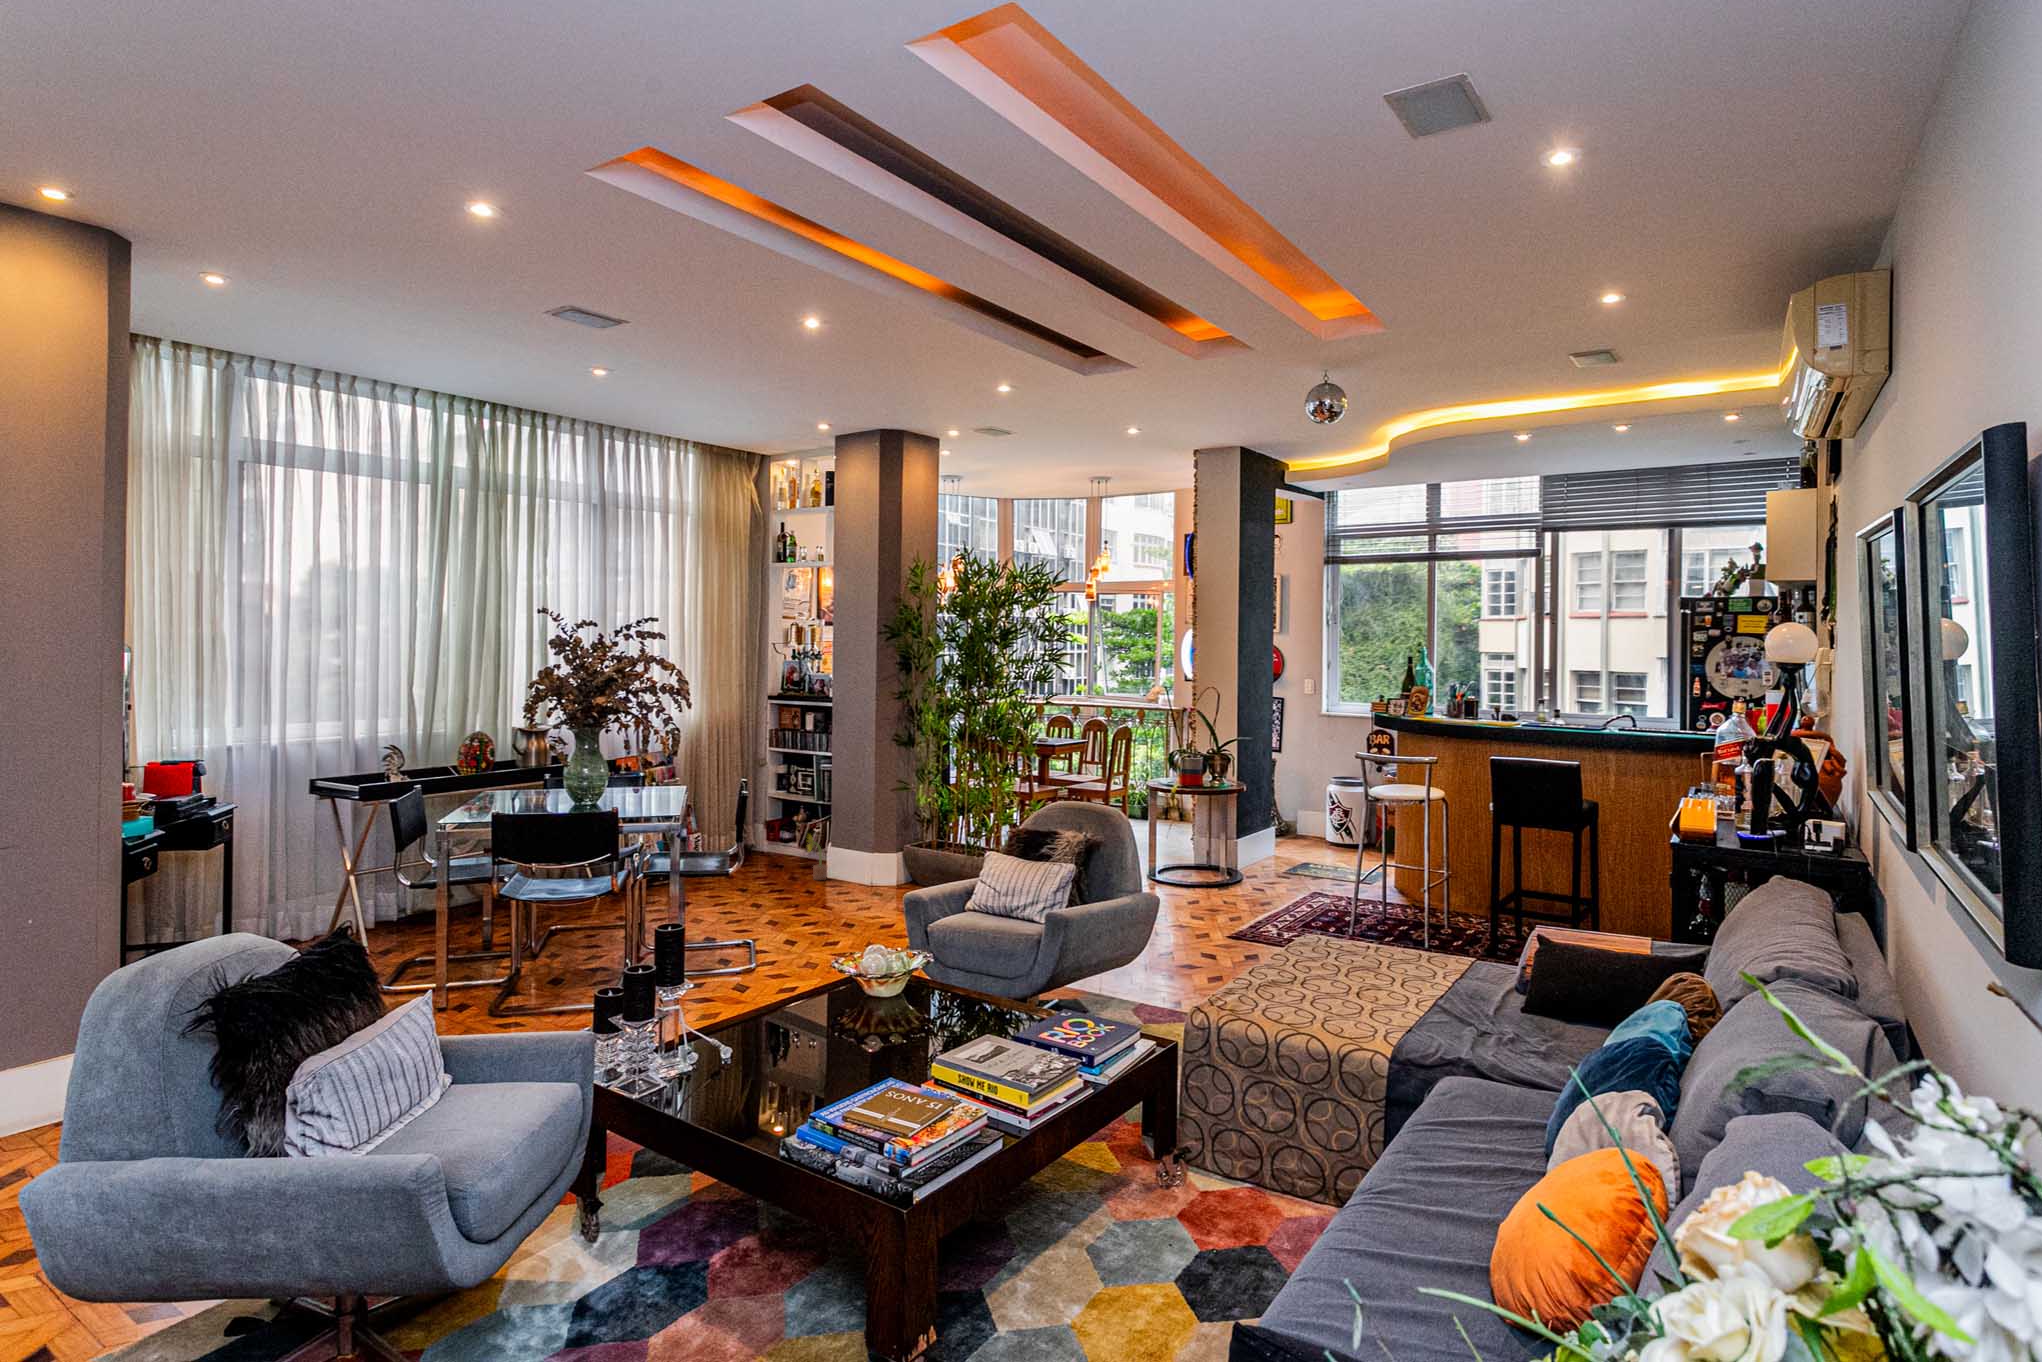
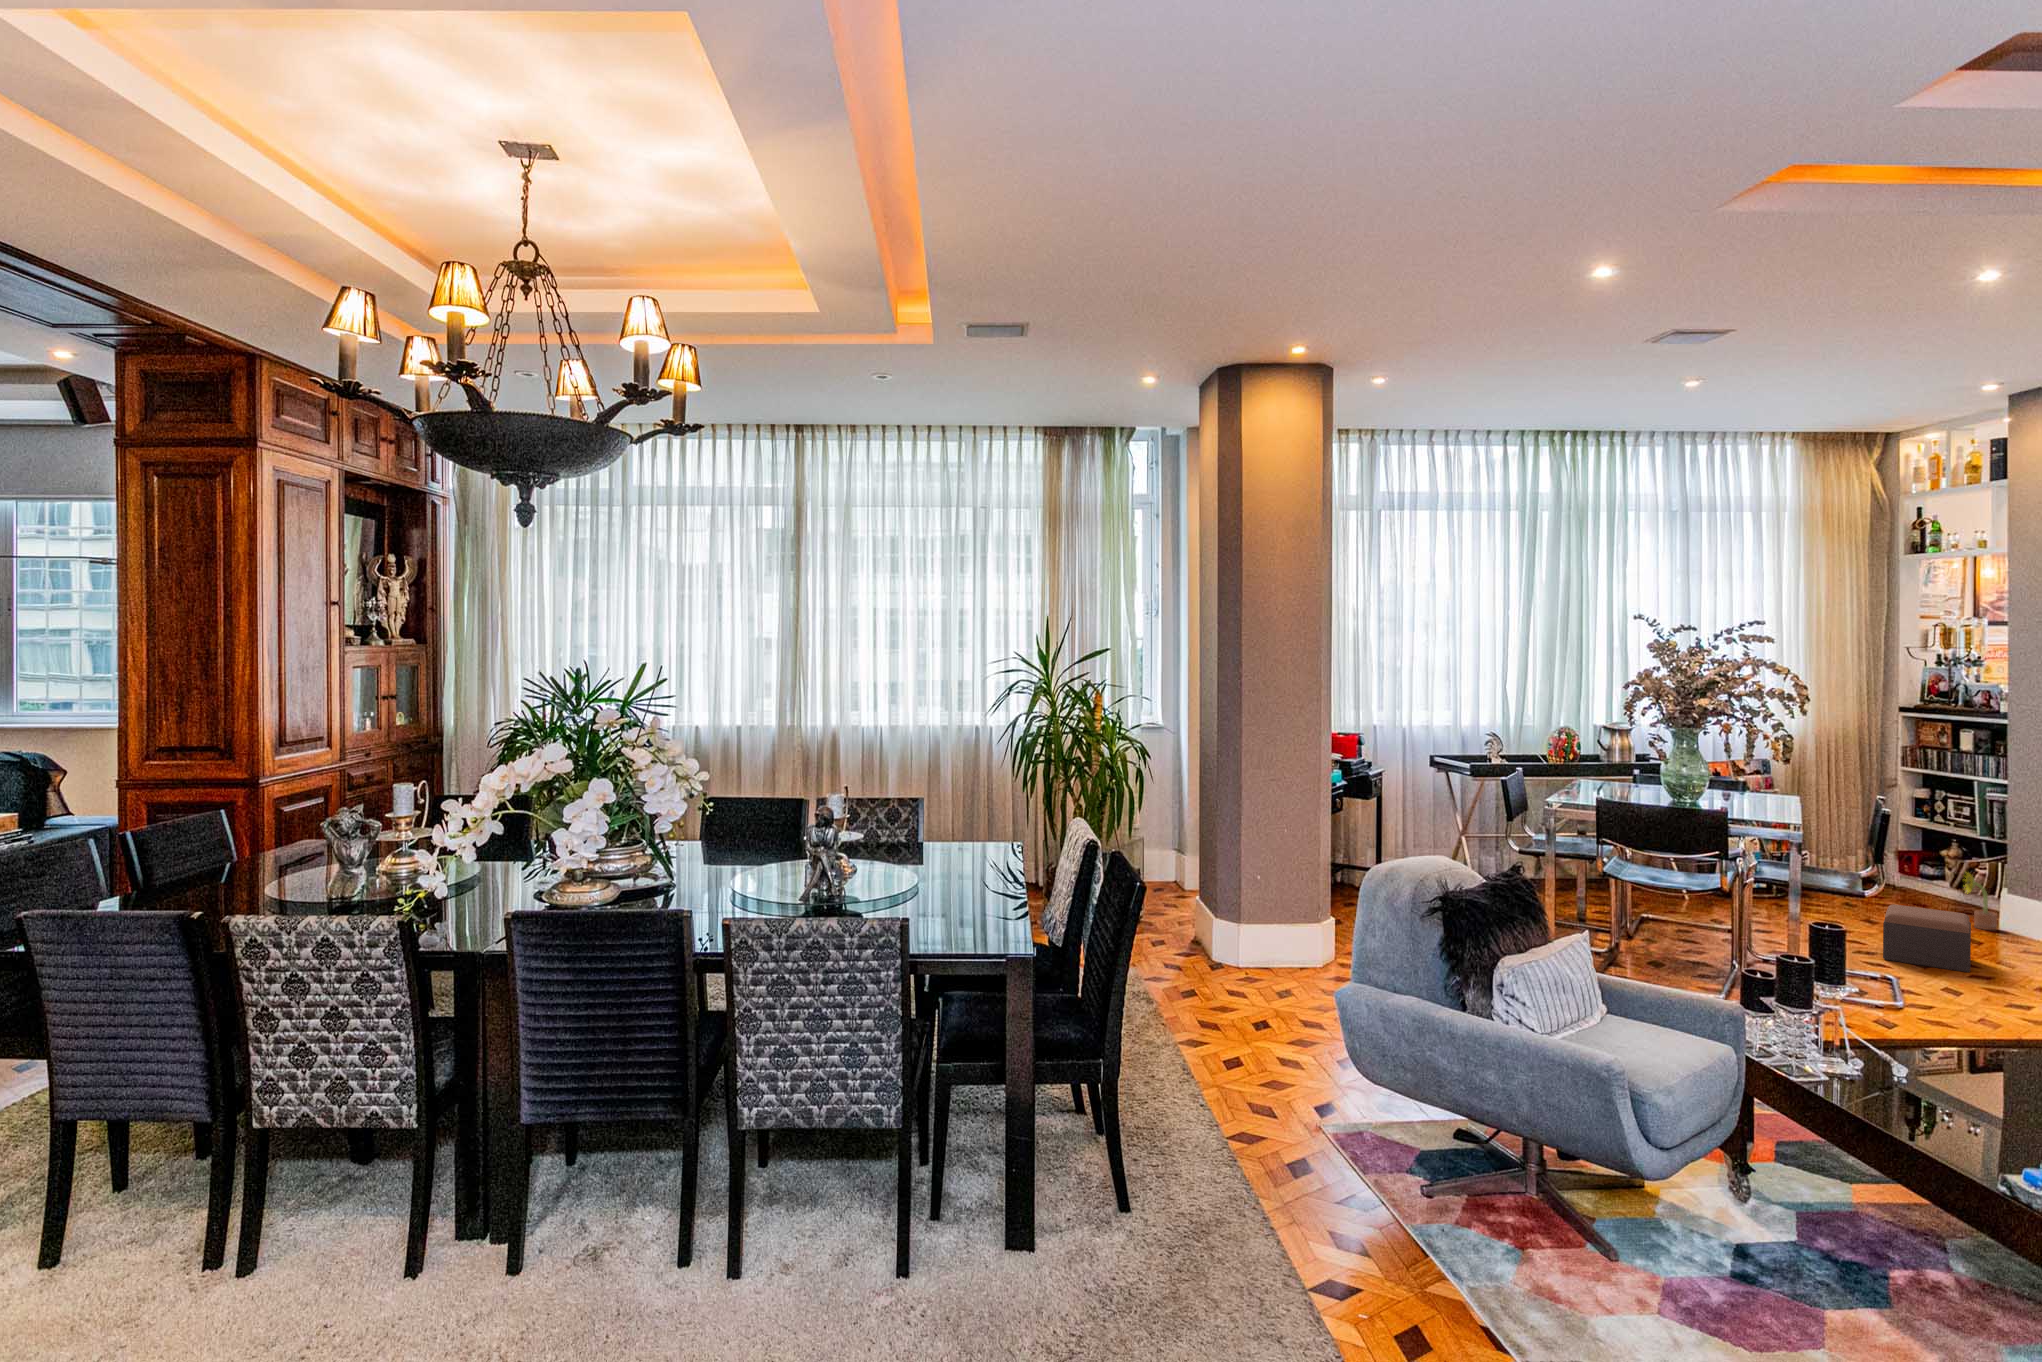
footstool: none [750,872,809,925] -> present [1883,904,1971,972]

